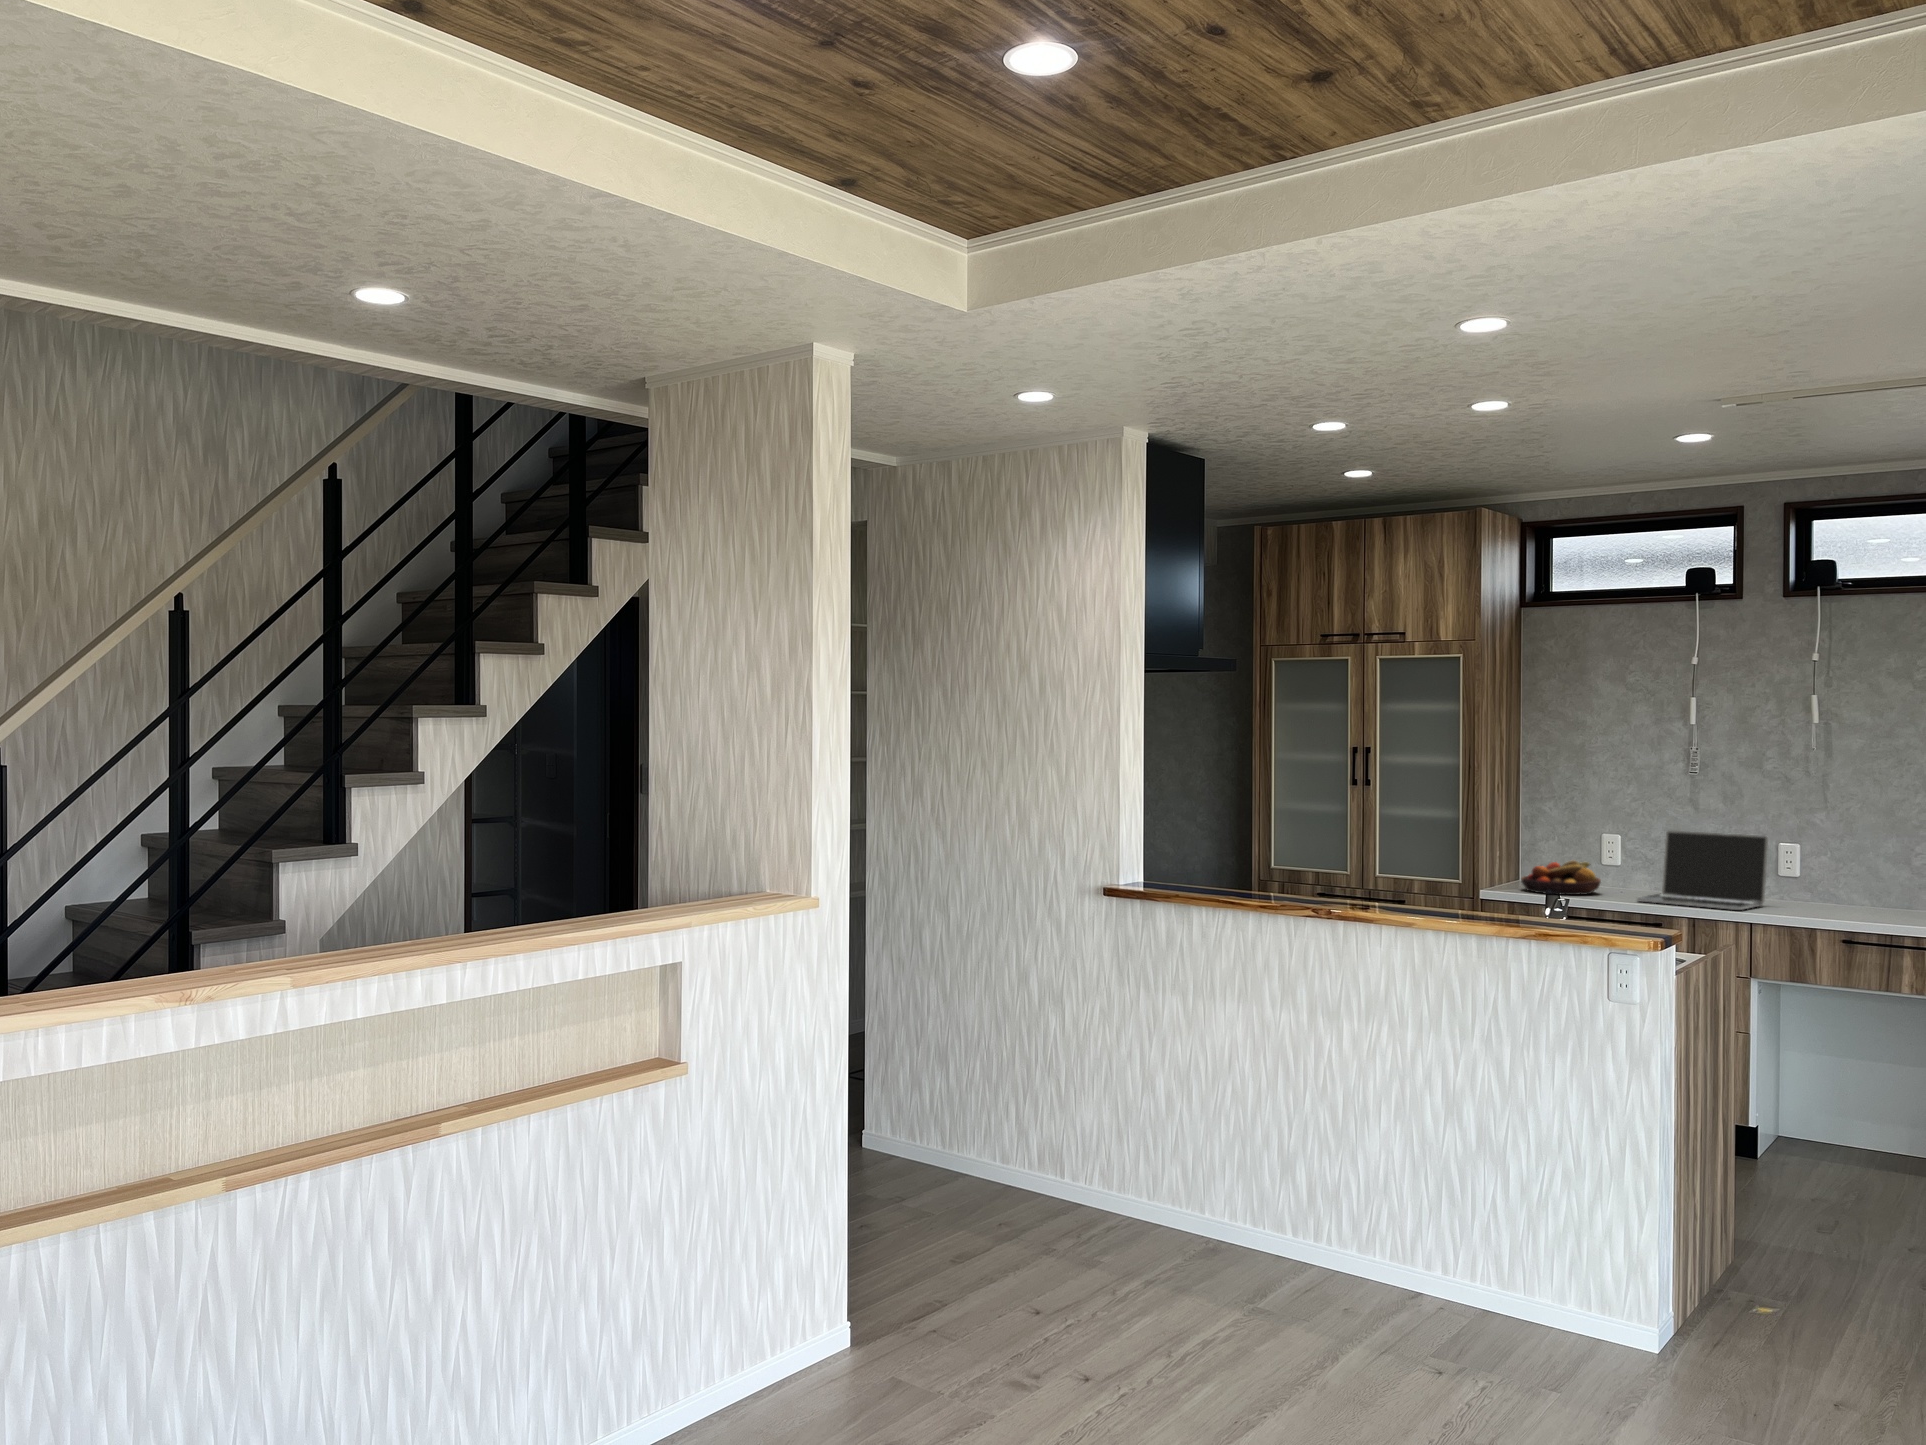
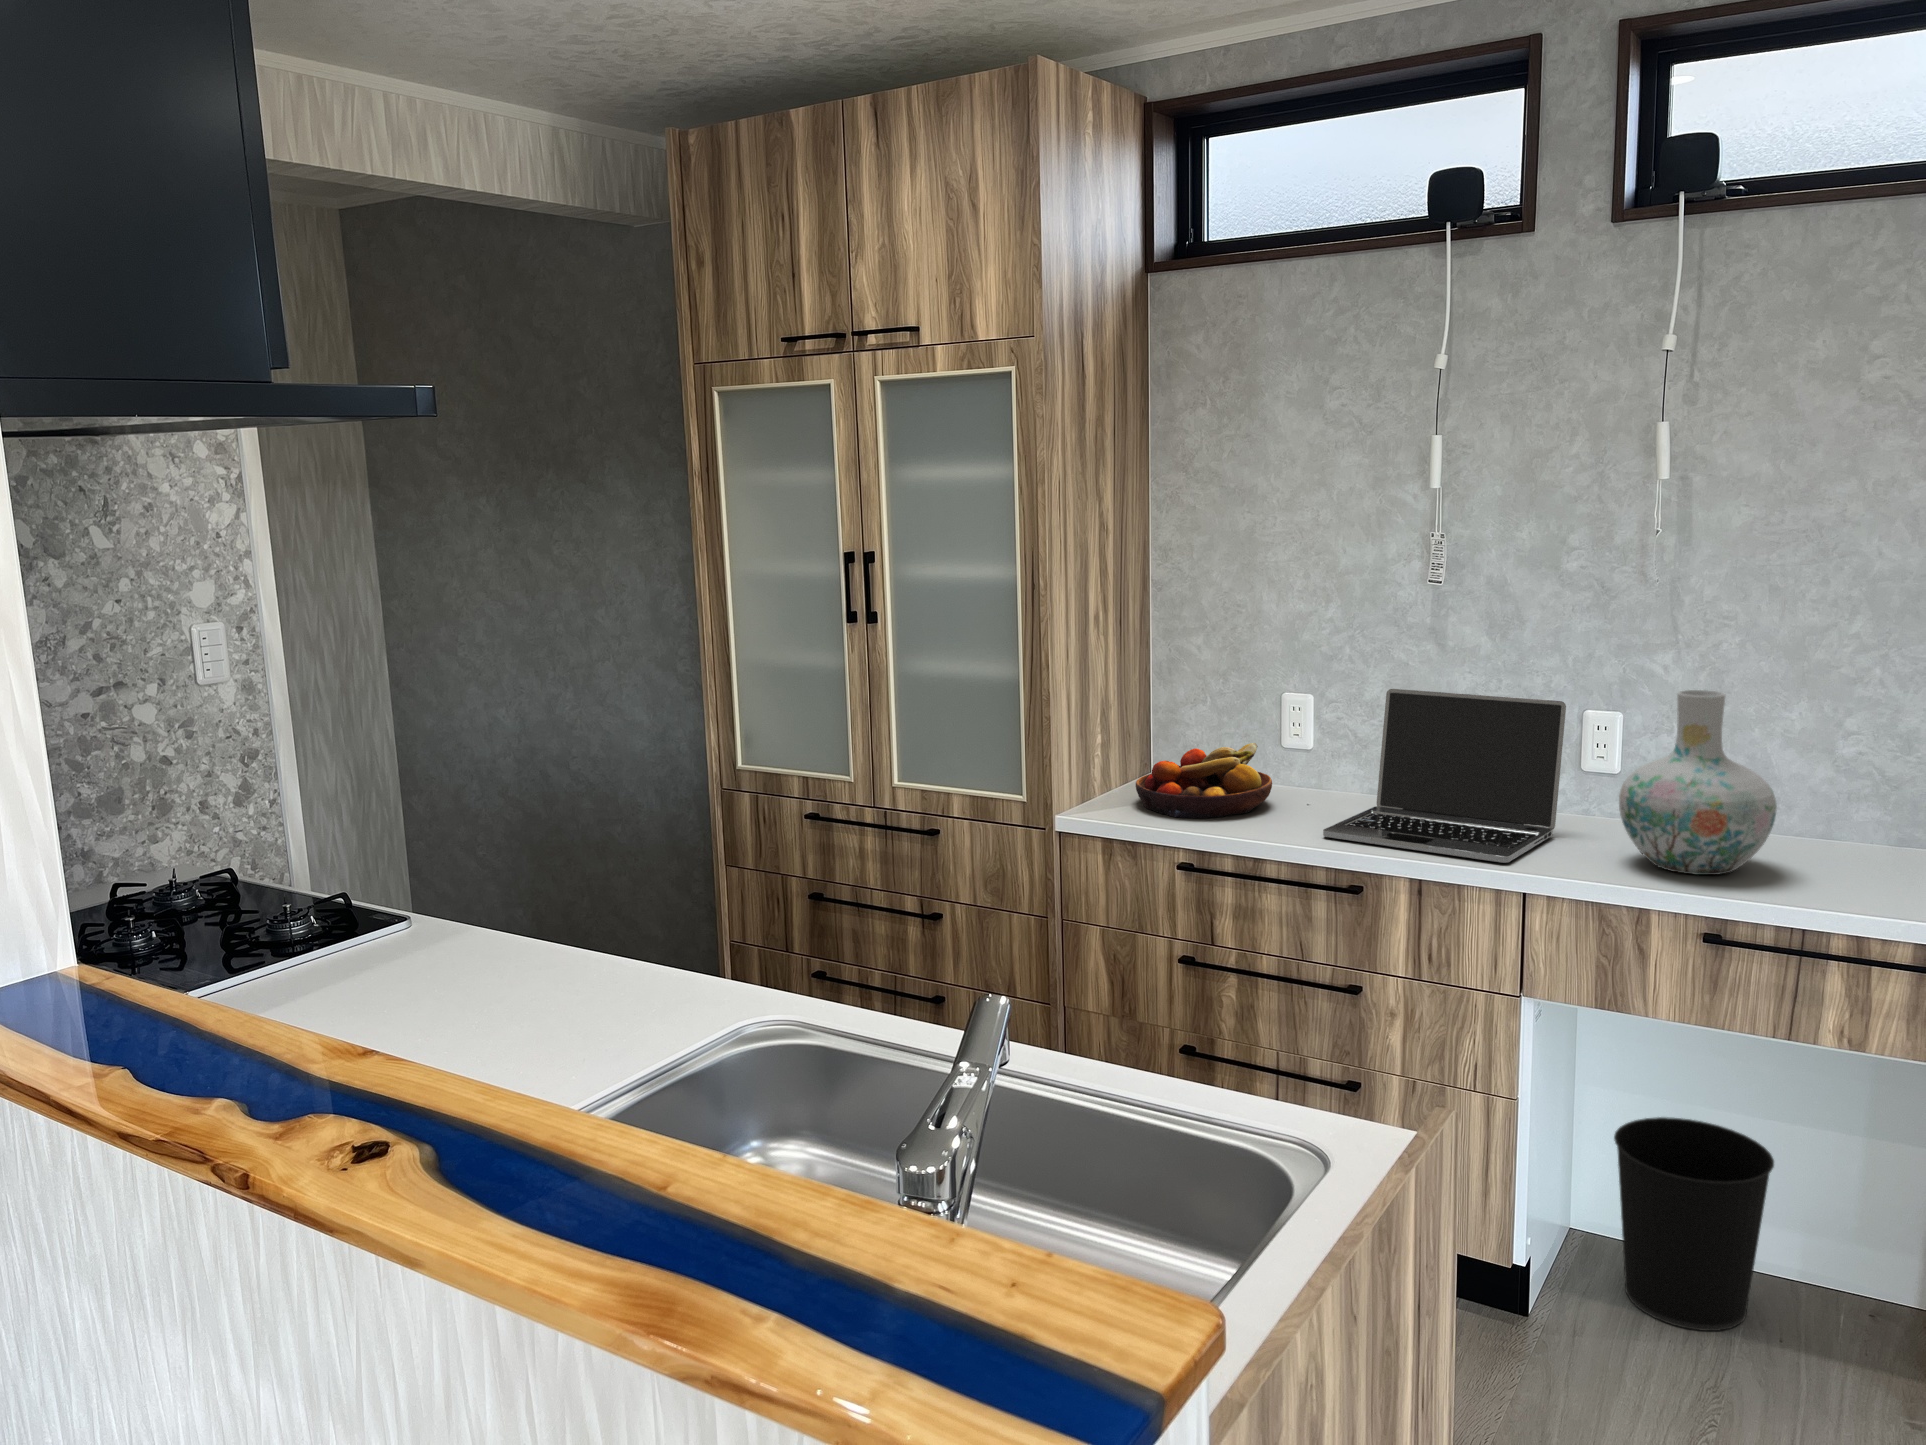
vase: none [1798,826,1880,917] -> present [1619,690,1777,875]
wastebasket: none [1804,1065,1893,1170] -> present [1614,1117,1774,1331]

